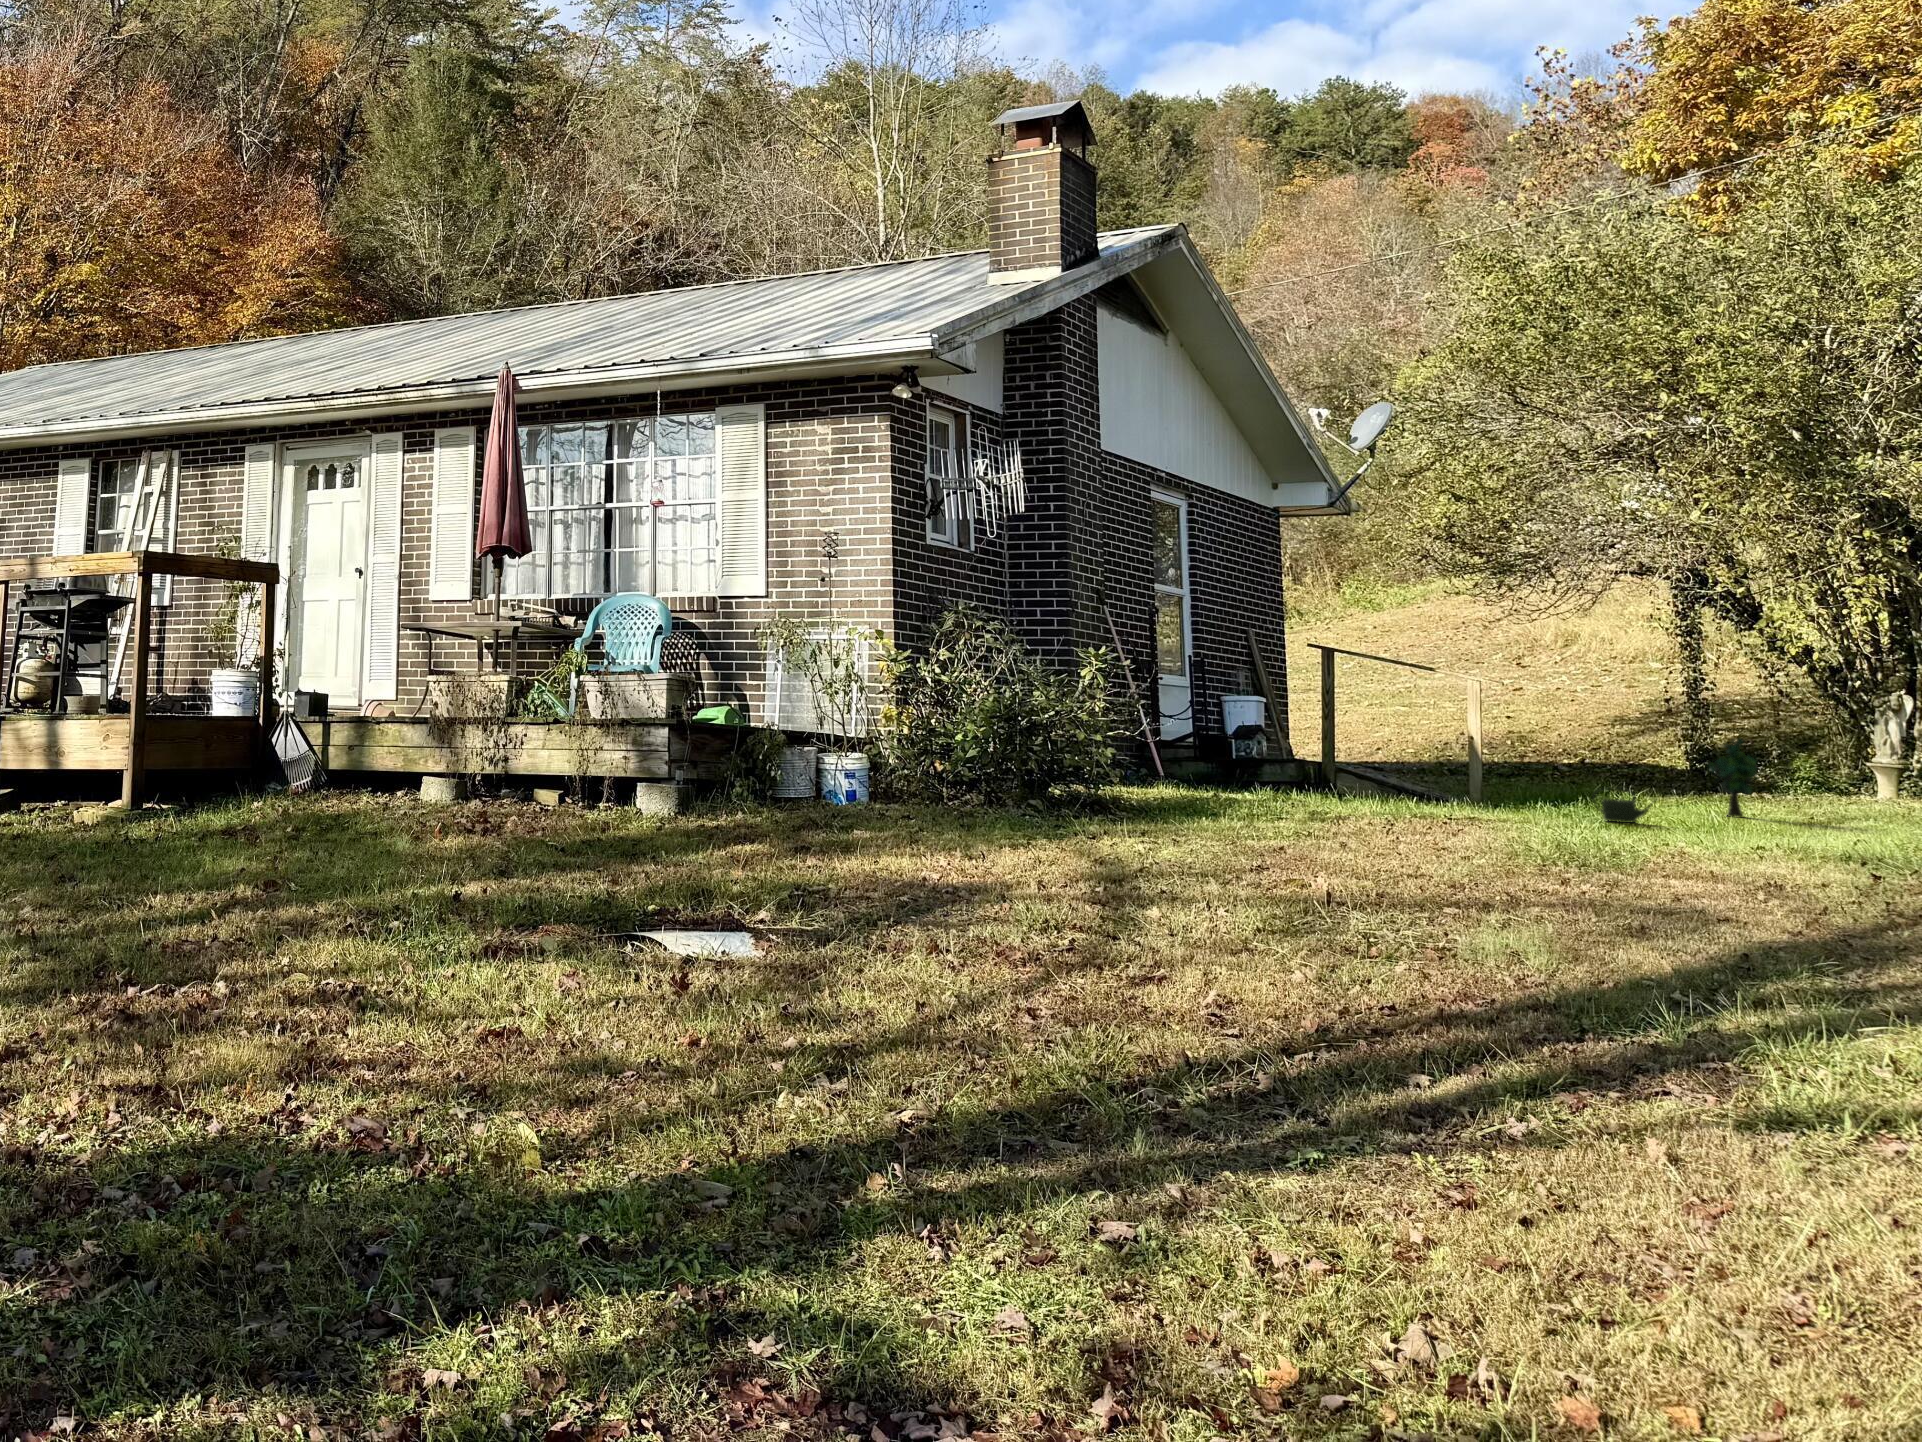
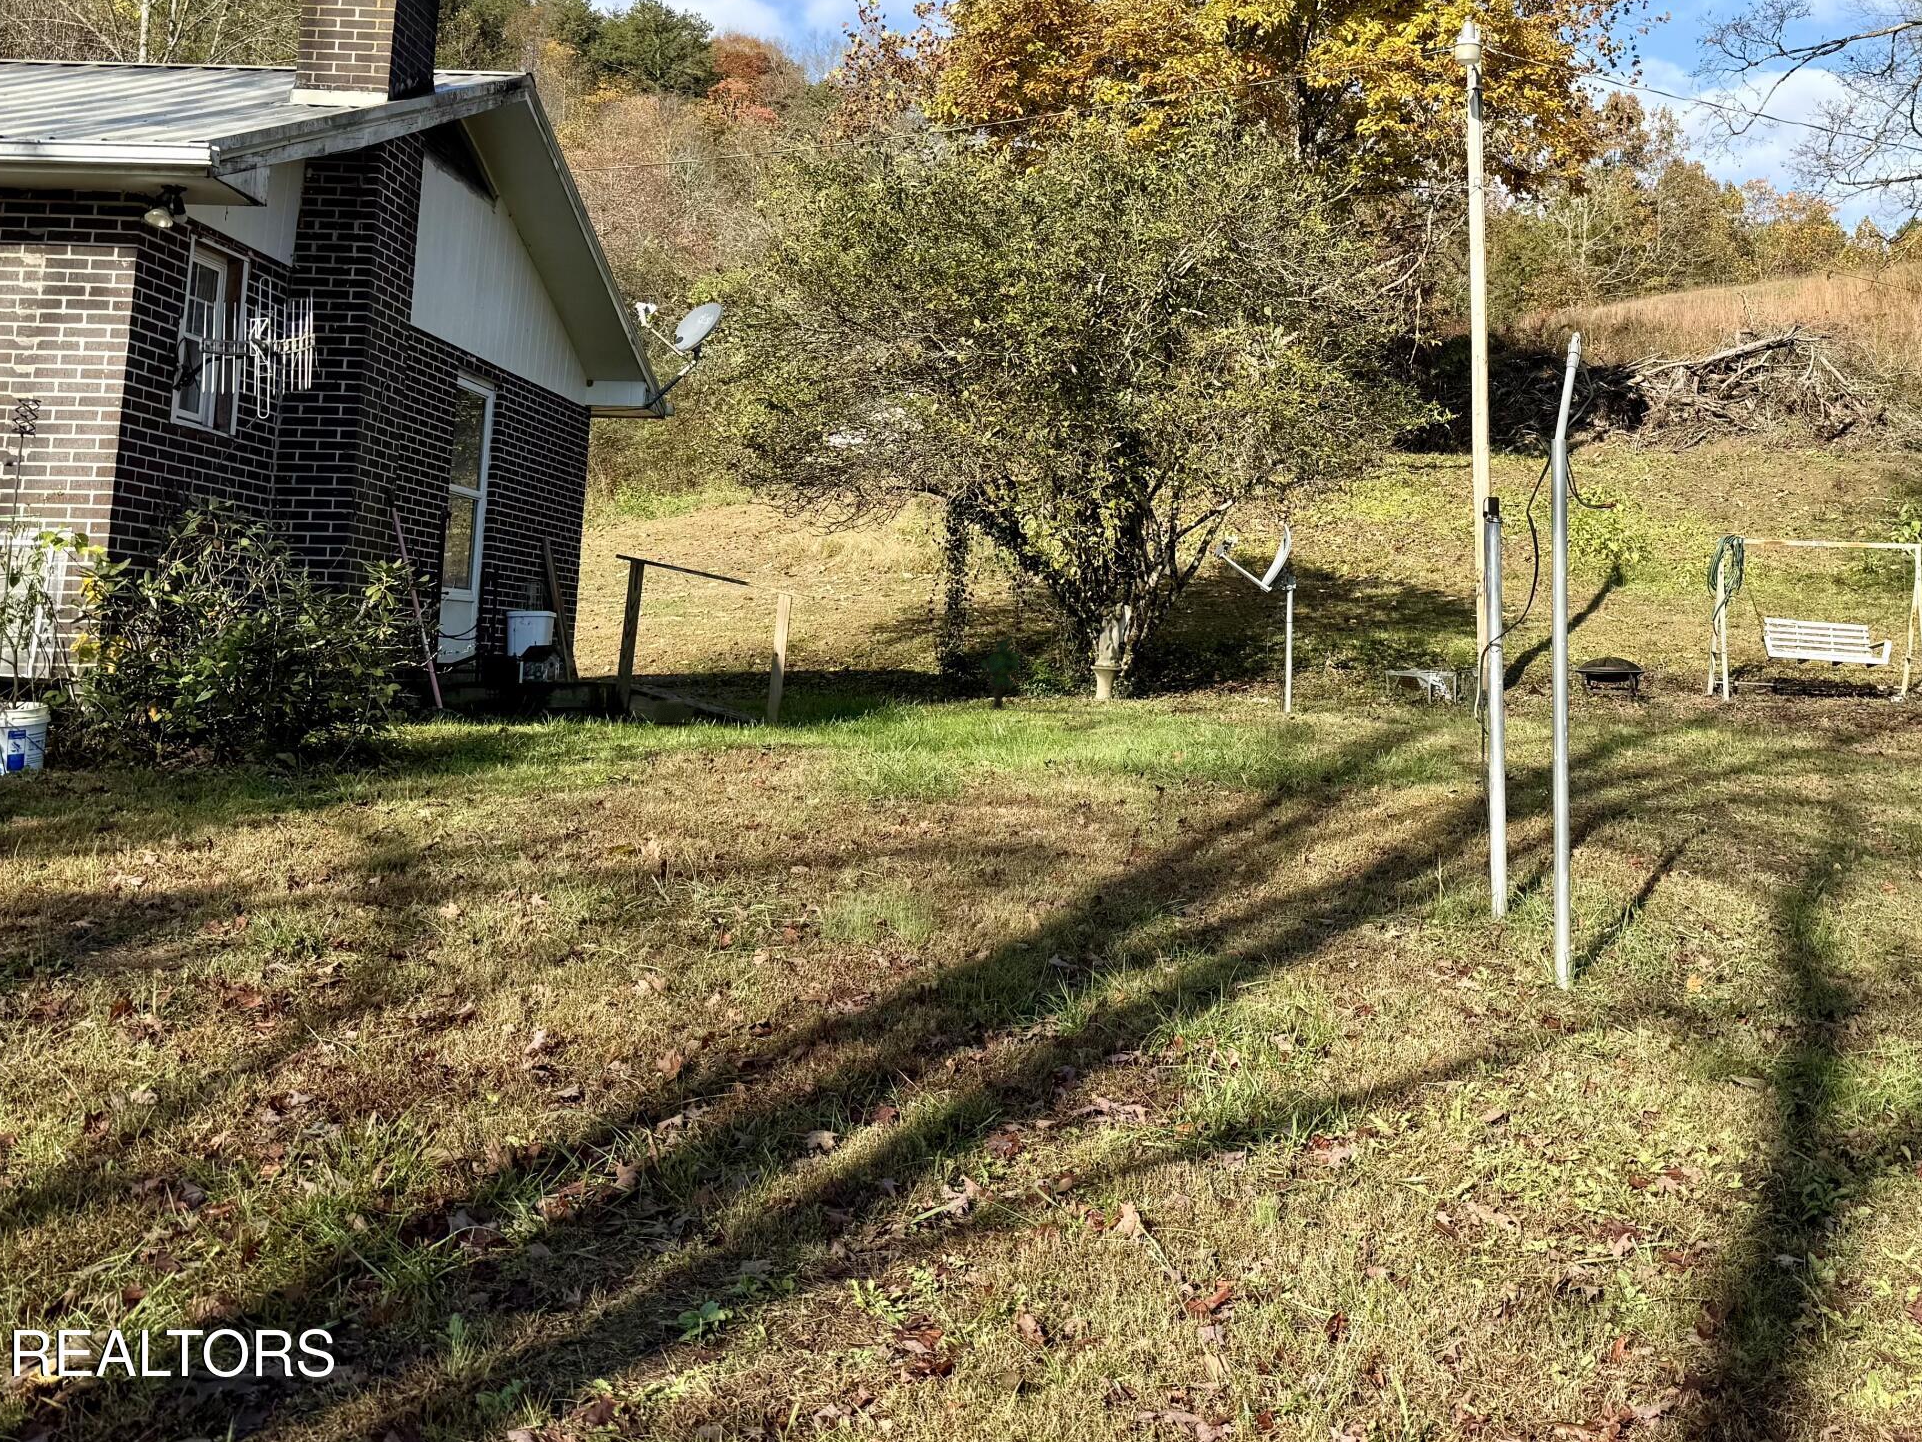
watering can: present [1593,789,1653,823] -> present [647,690,704,723]

